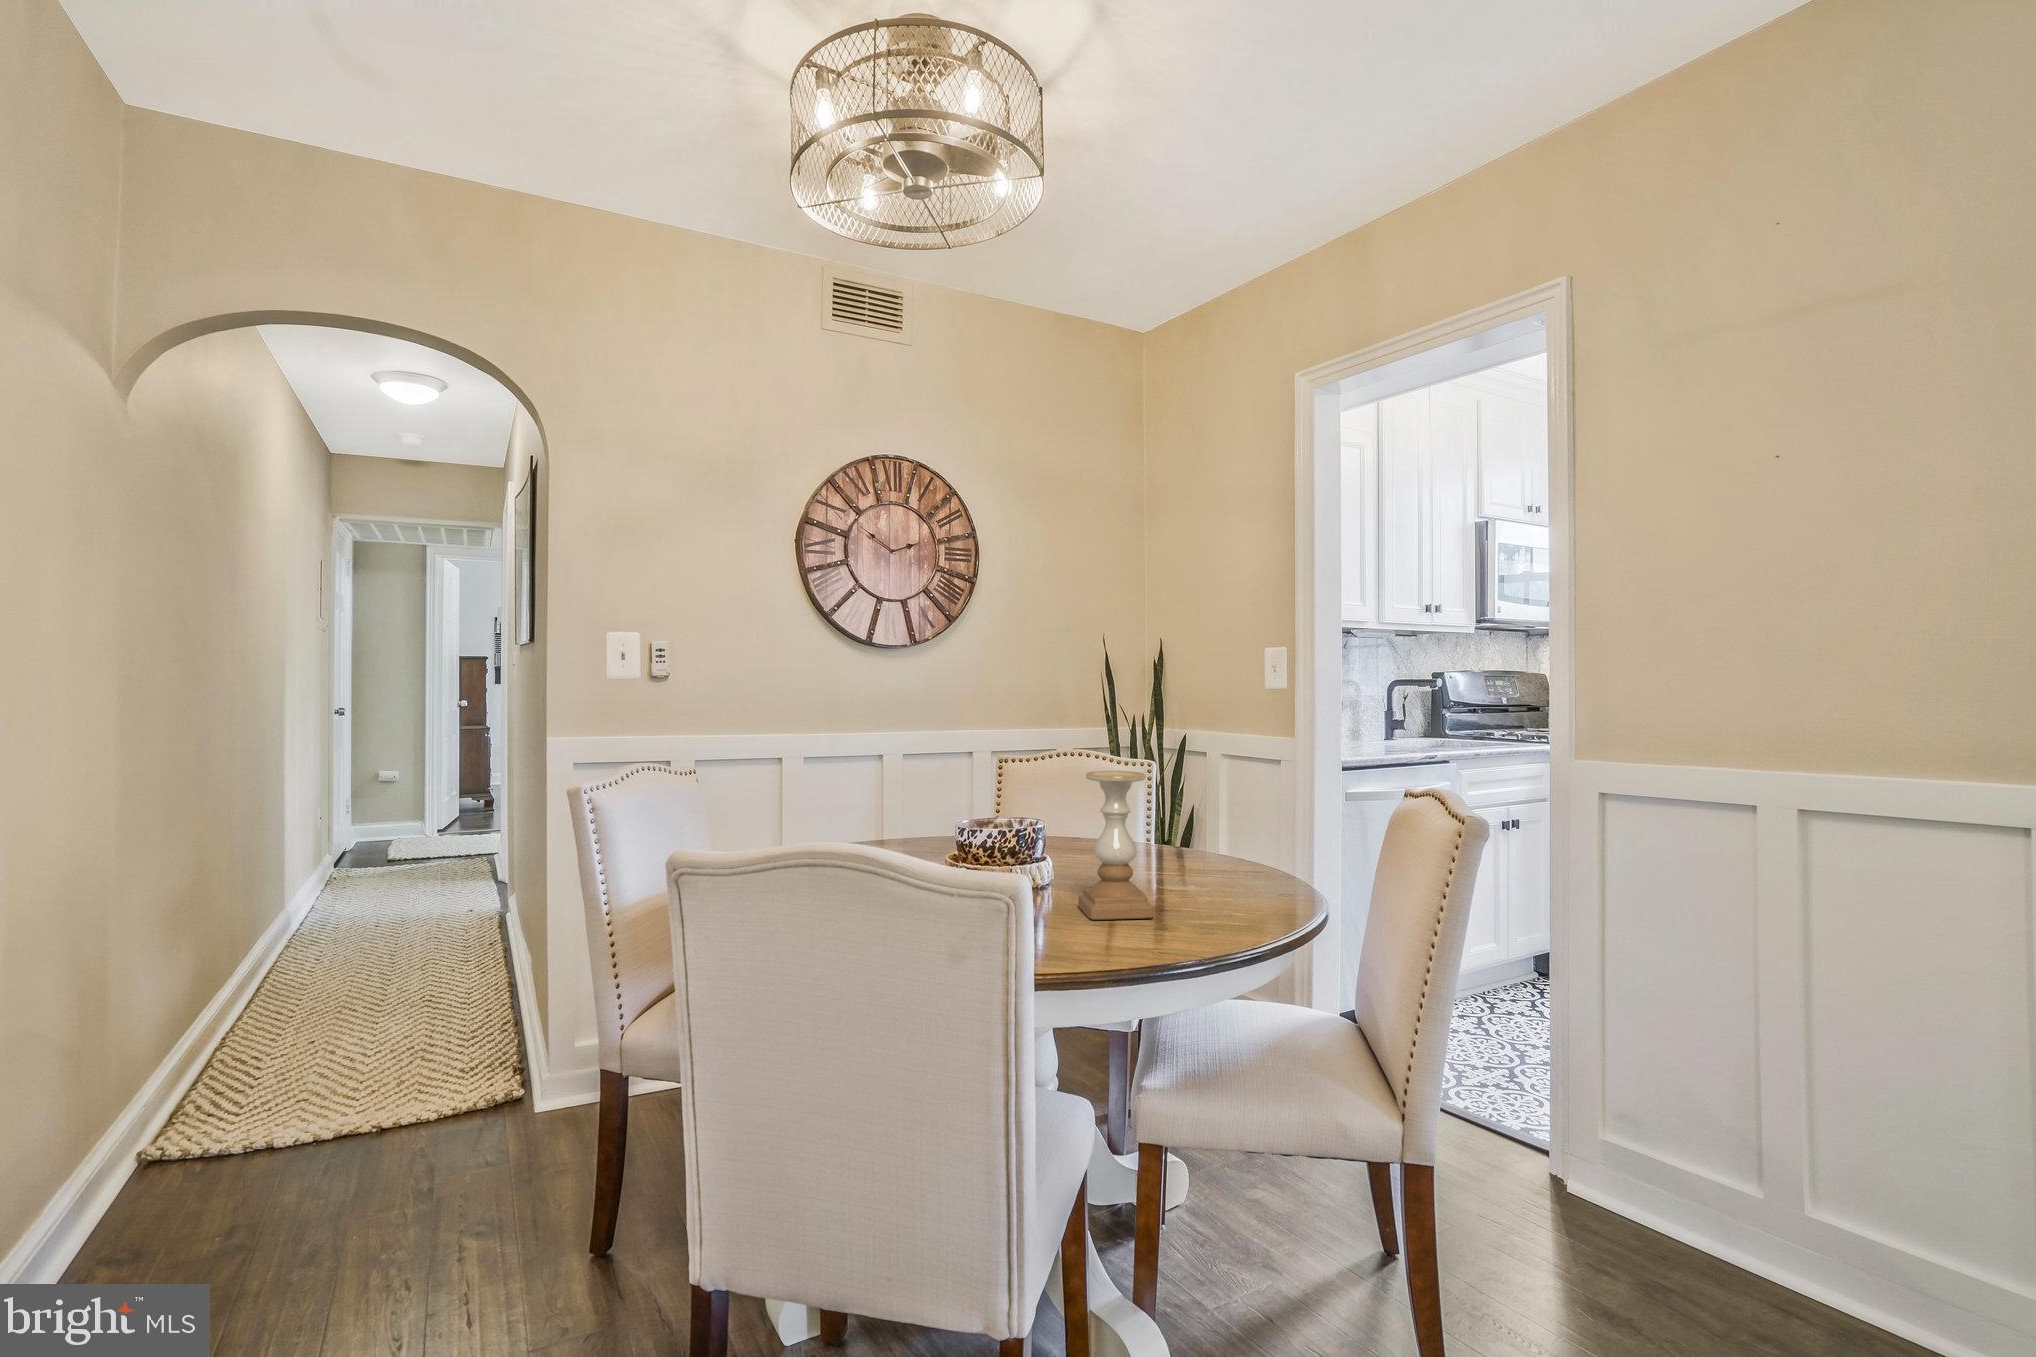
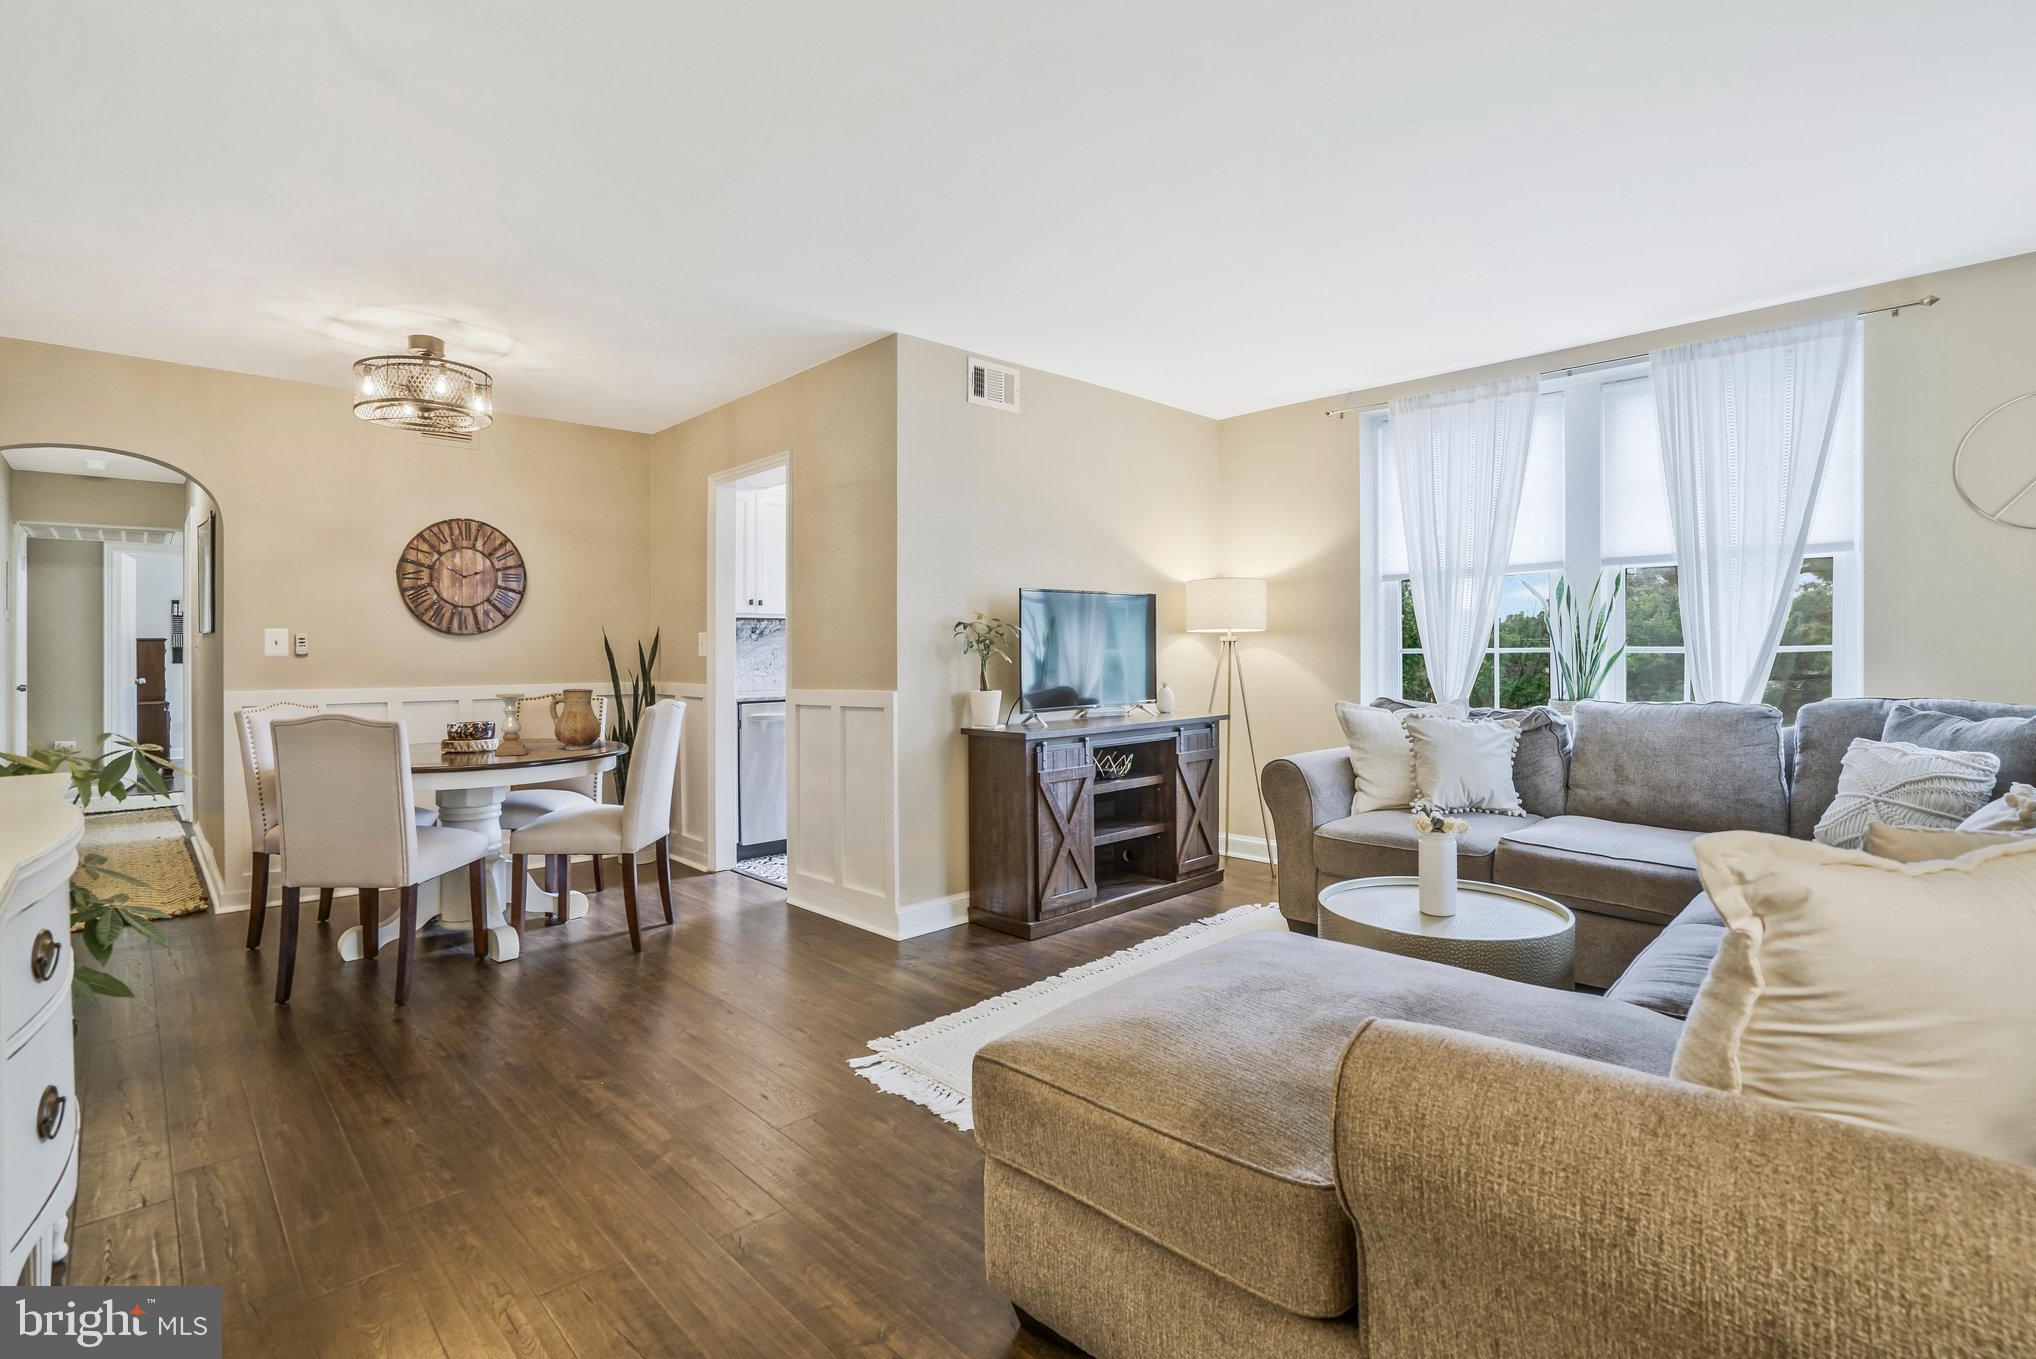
ceramic pitcher: none [1158,758,1267,898] -> present [550,689,601,750]

